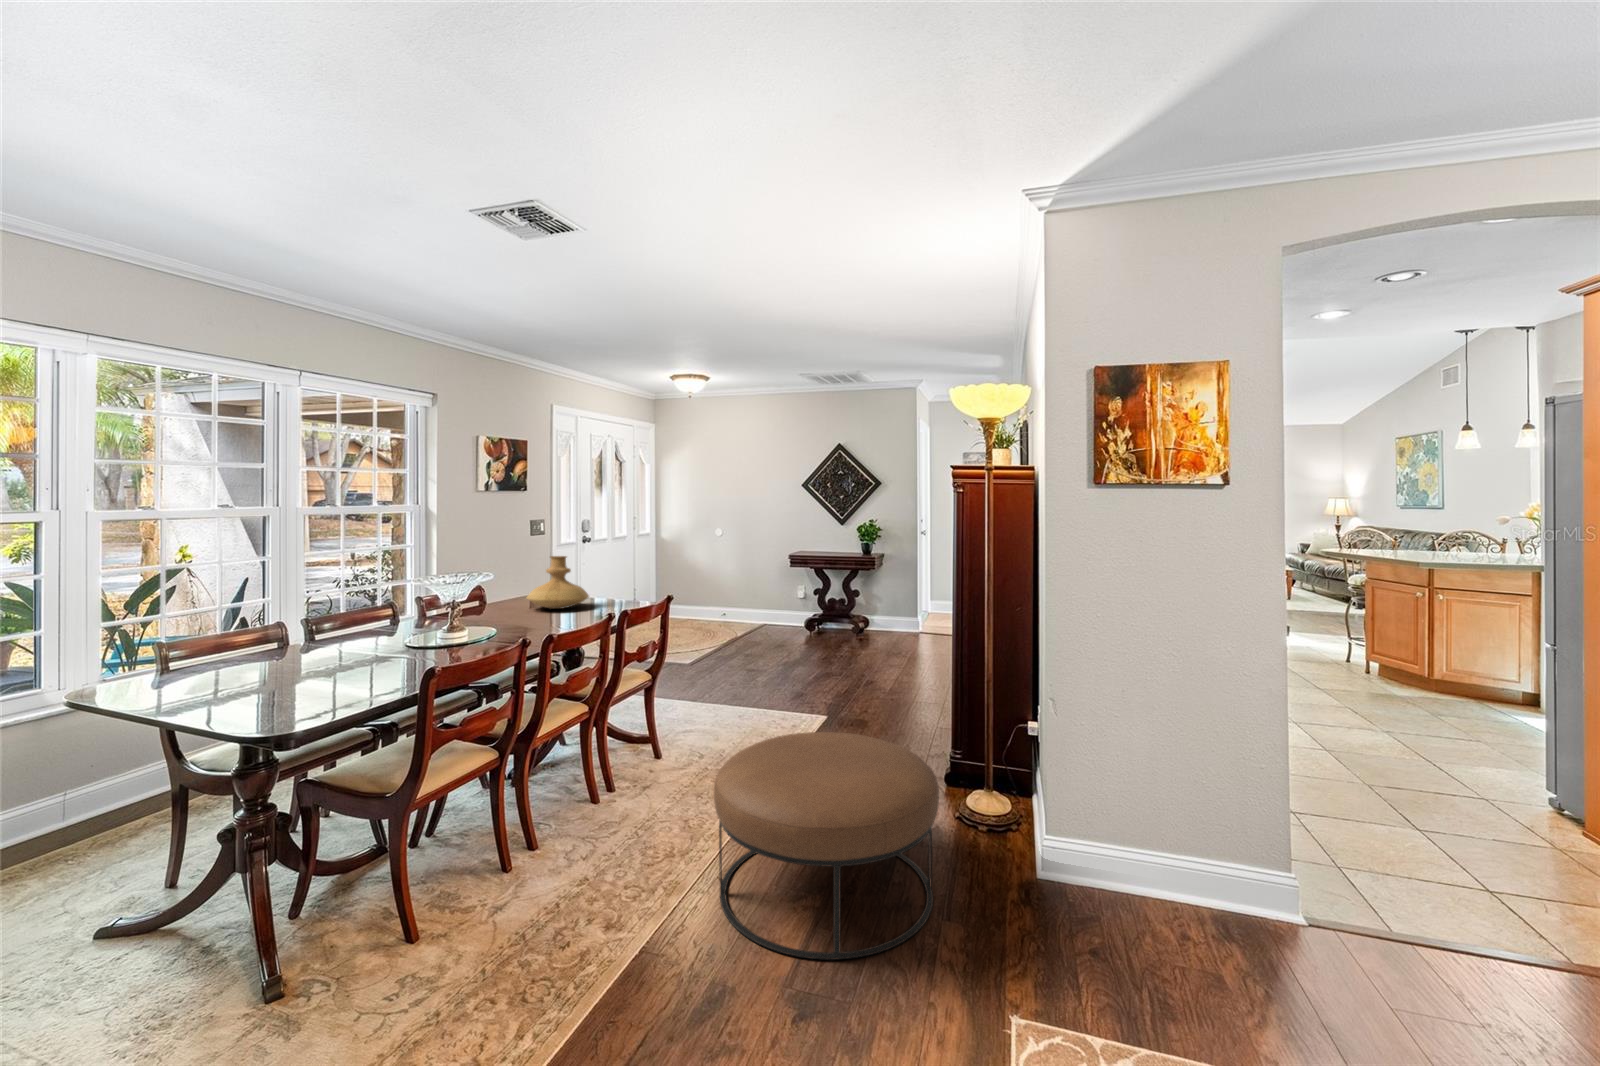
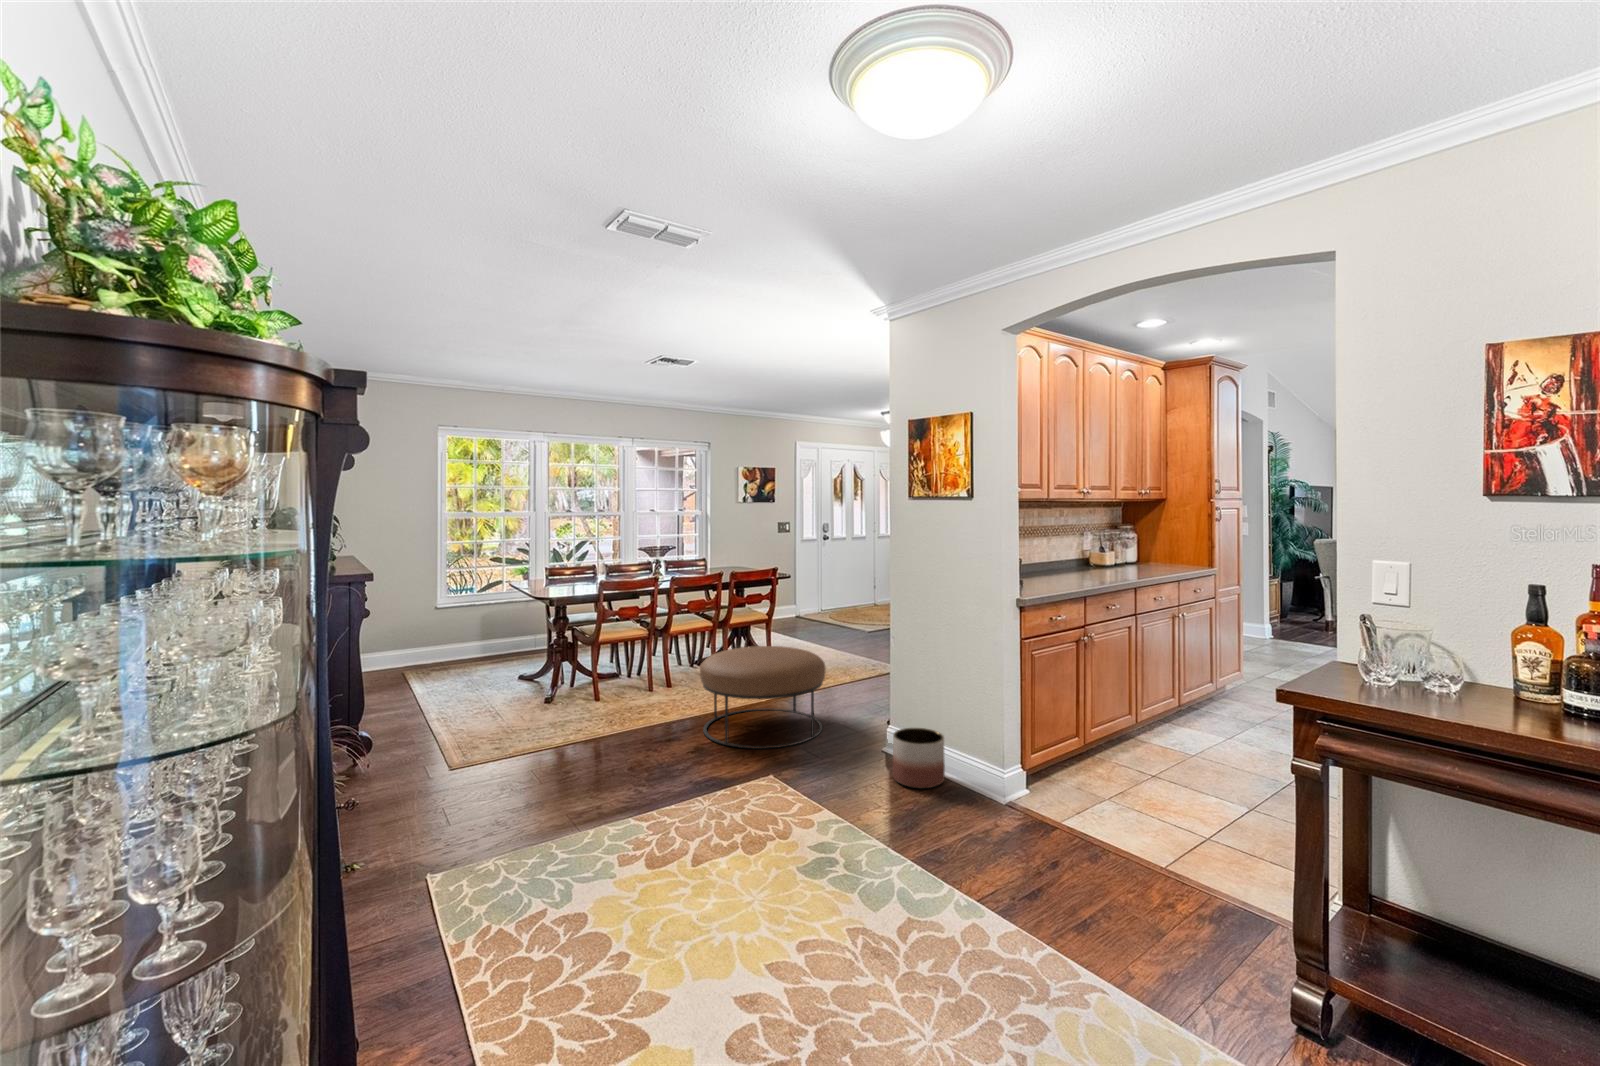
vase: present [527,556,589,609] -> none [720,543,756,575]
planter: none [1137,836,1229,945] -> present [893,728,945,788]

